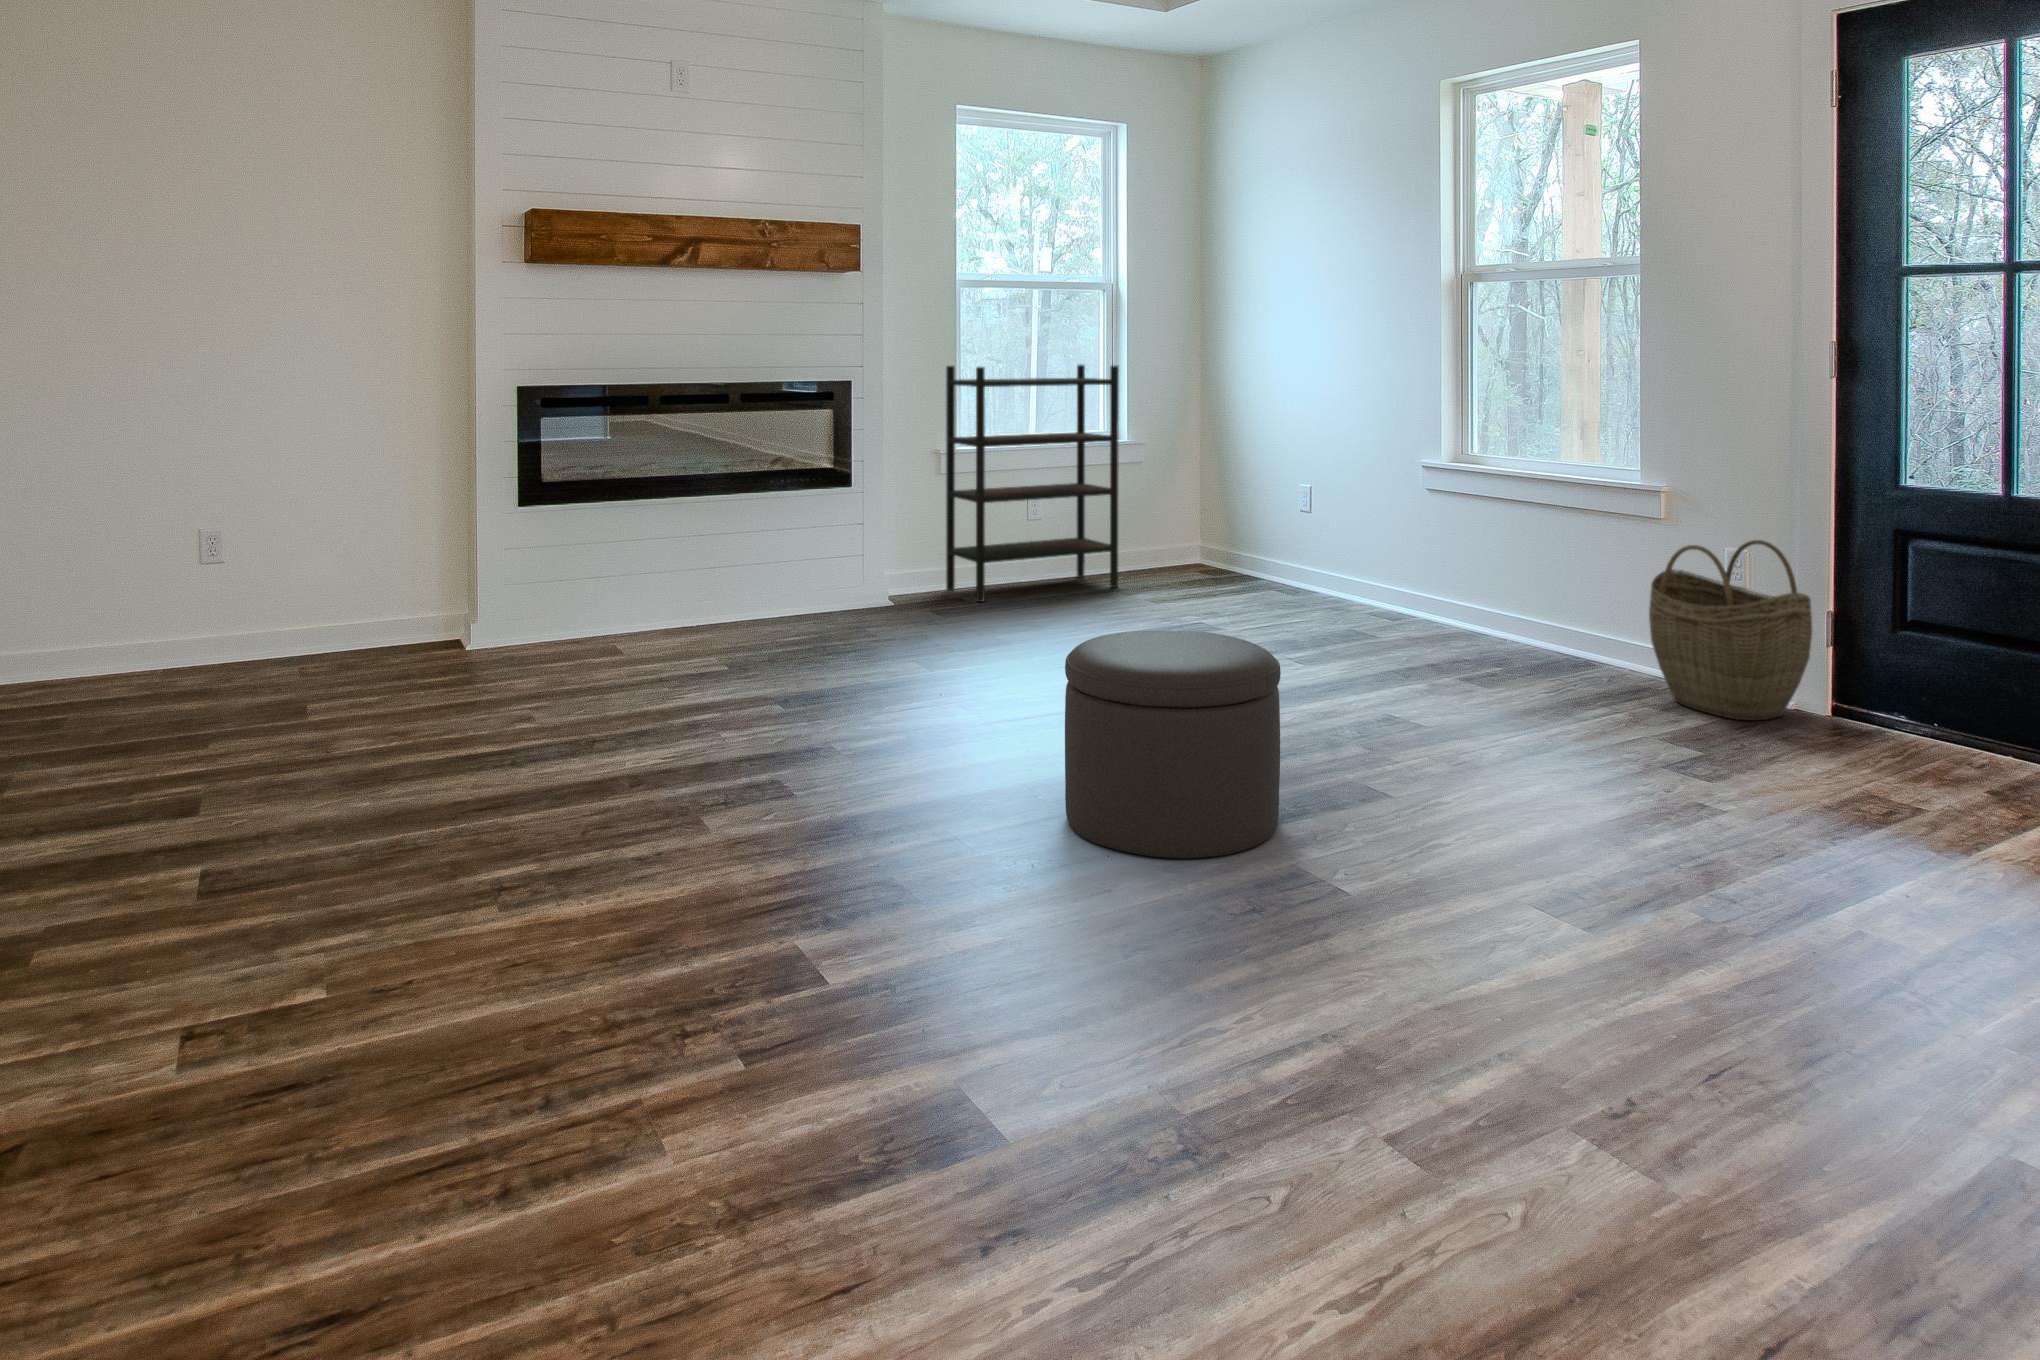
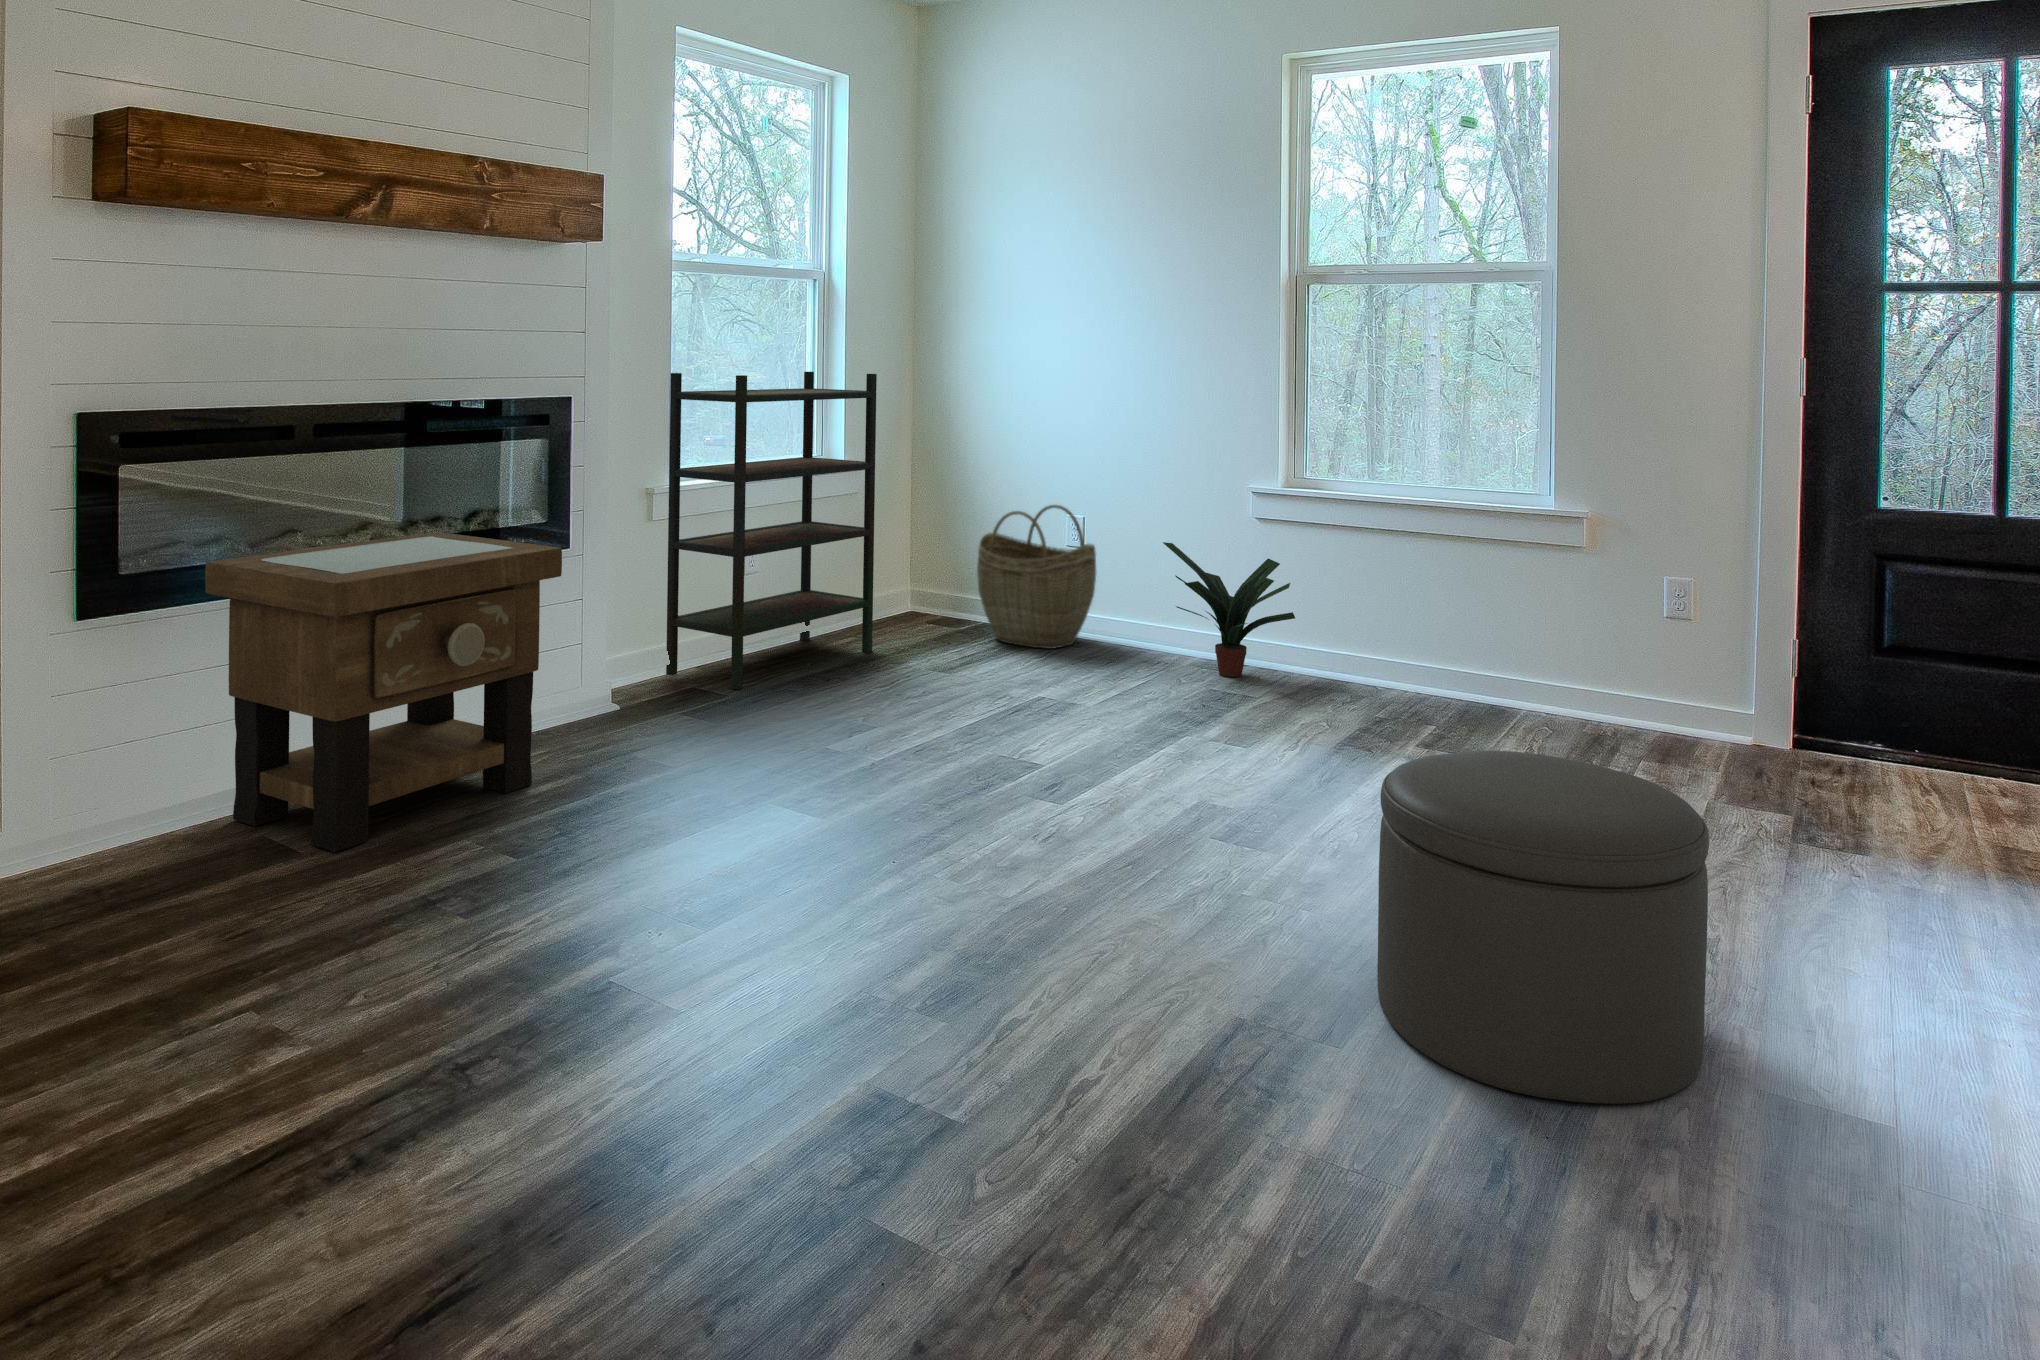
side table: none [580,472,787,658] -> present [205,532,562,852]
potted plant: none [1330,507,1436,625] -> present [1163,542,1295,677]
woven basket: present [1649,540,1812,721] -> present [977,505,1096,649]

